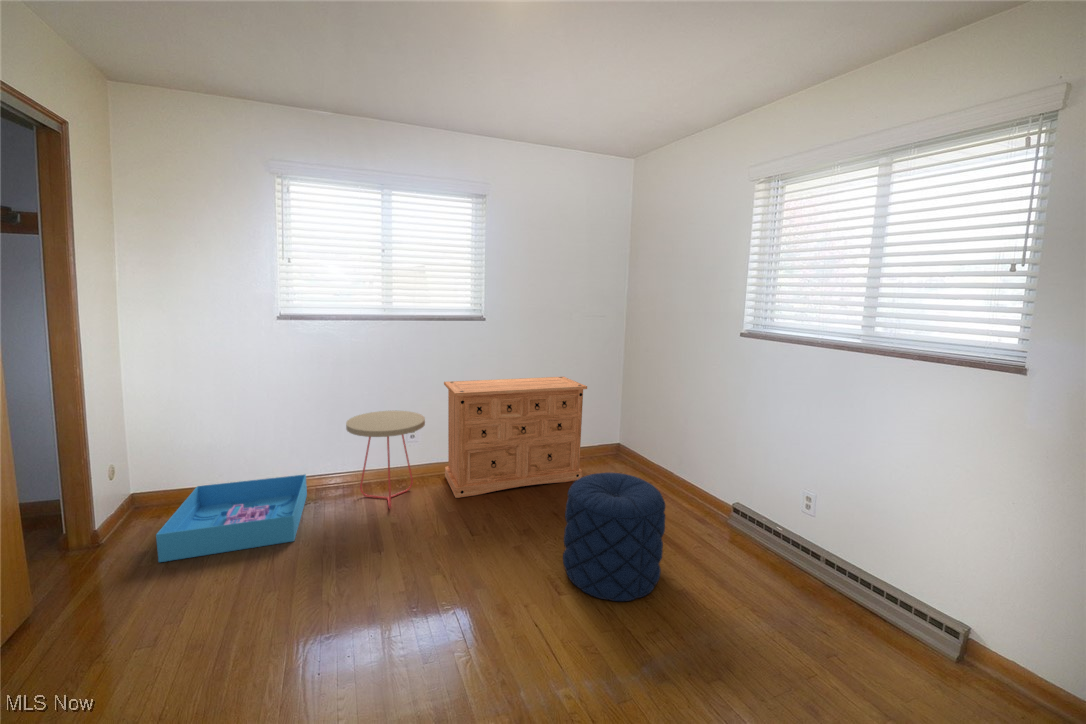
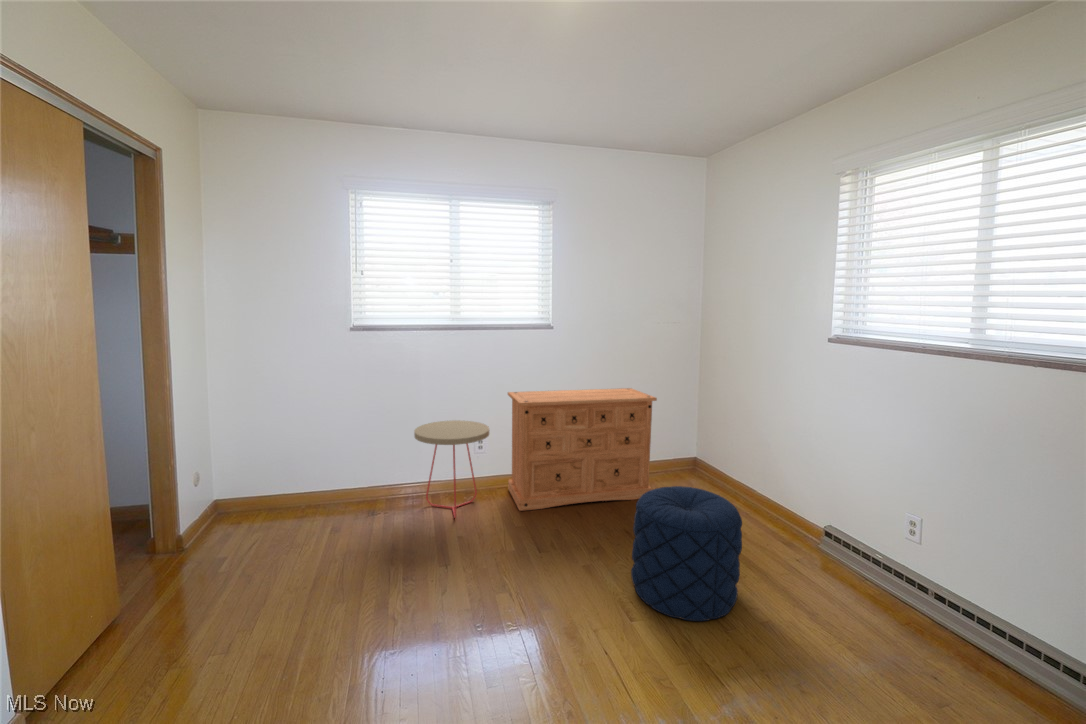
storage bin: present [156,474,307,562] -> none [248,481,376,556]

